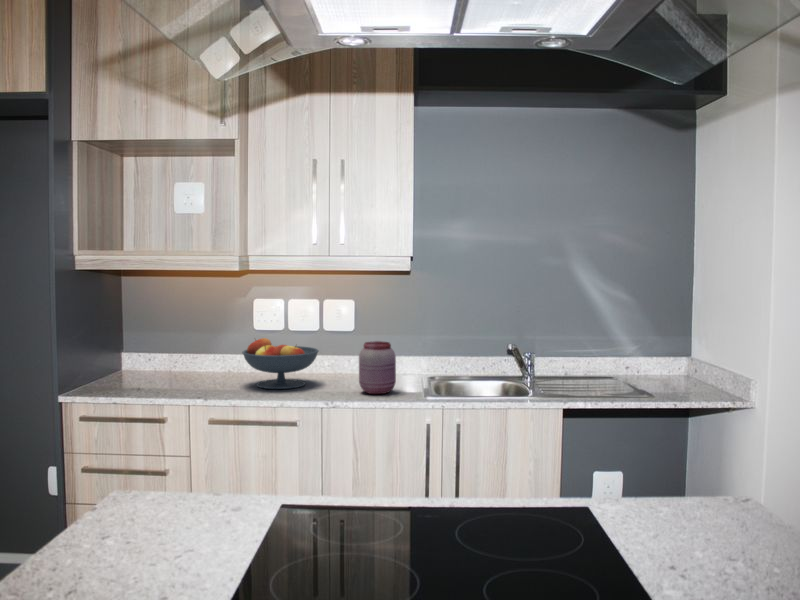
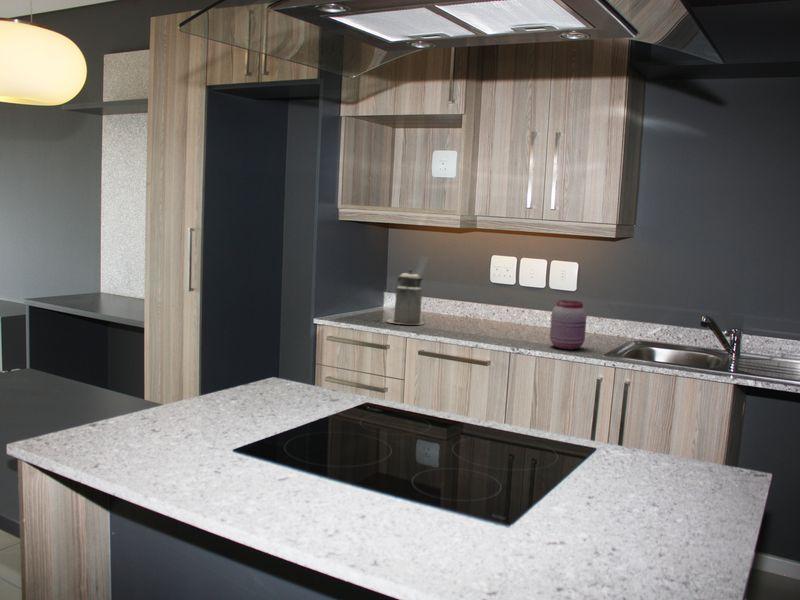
canister: none [149,324,196,391] -> present [387,269,424,325]
fruit bowl: present [242,338,318,389] -> none [461,288,528,335]

